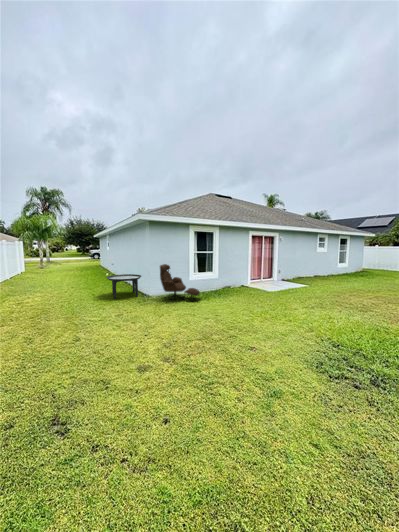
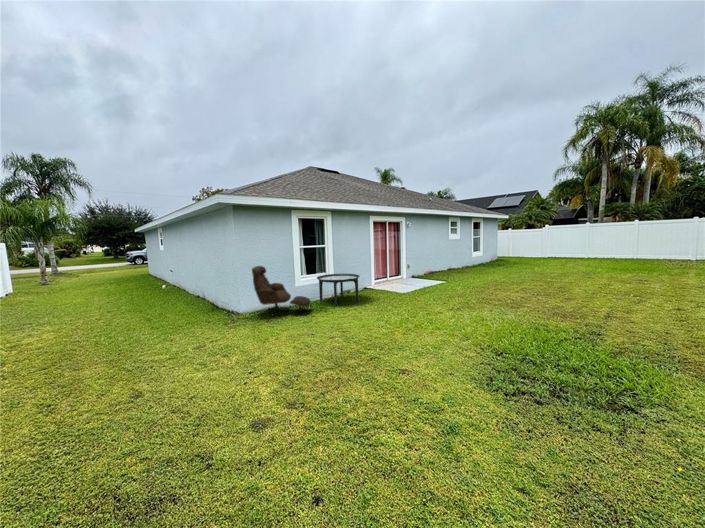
round table: present [107,274,141,299] -> present [317,274,359,306]

